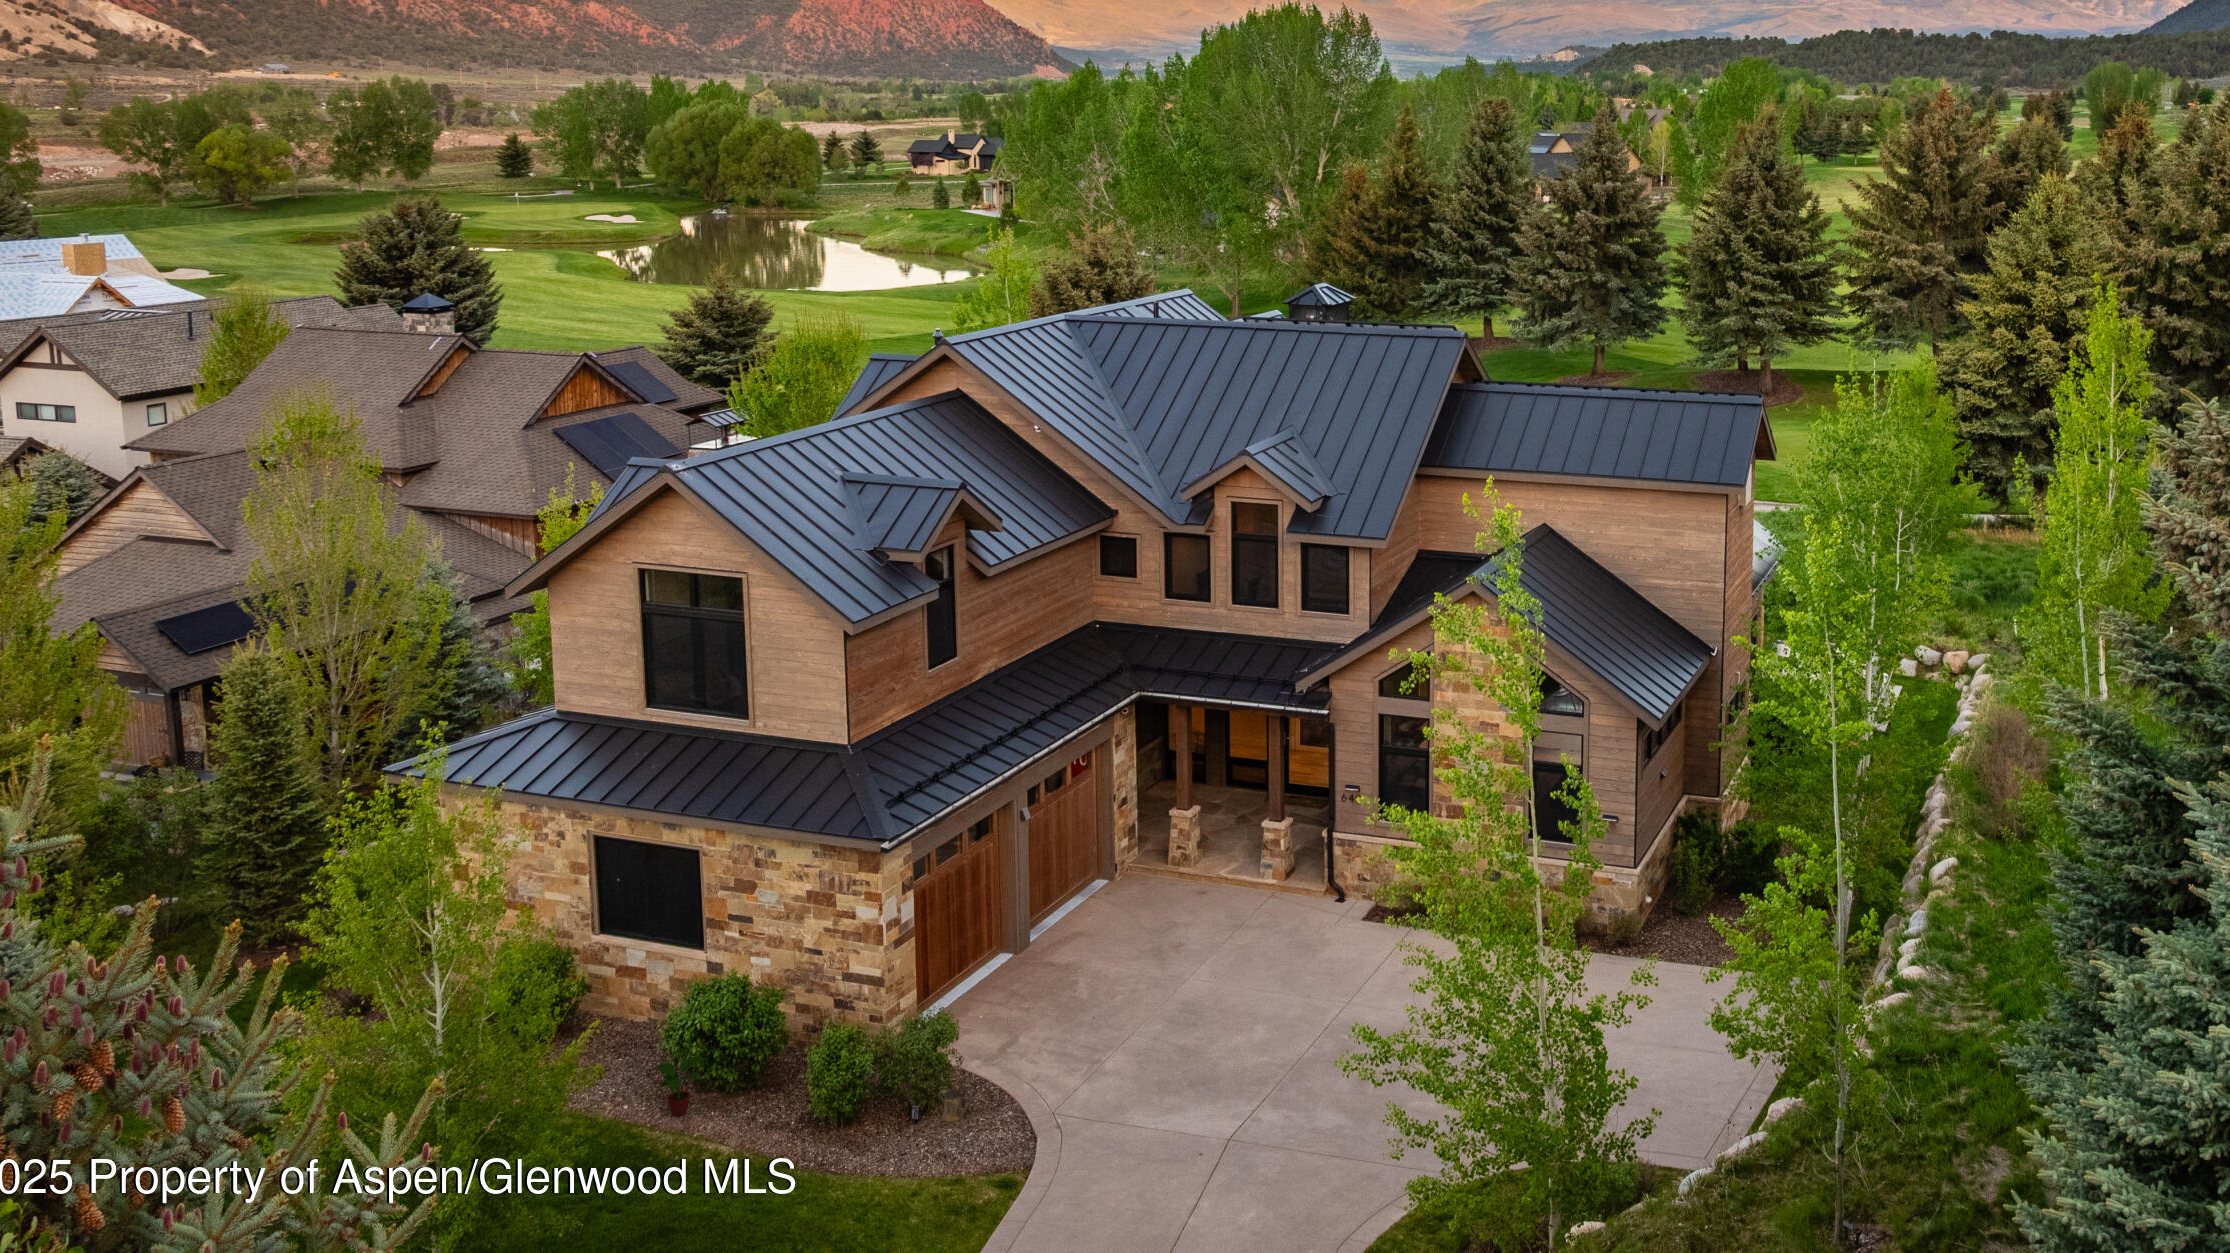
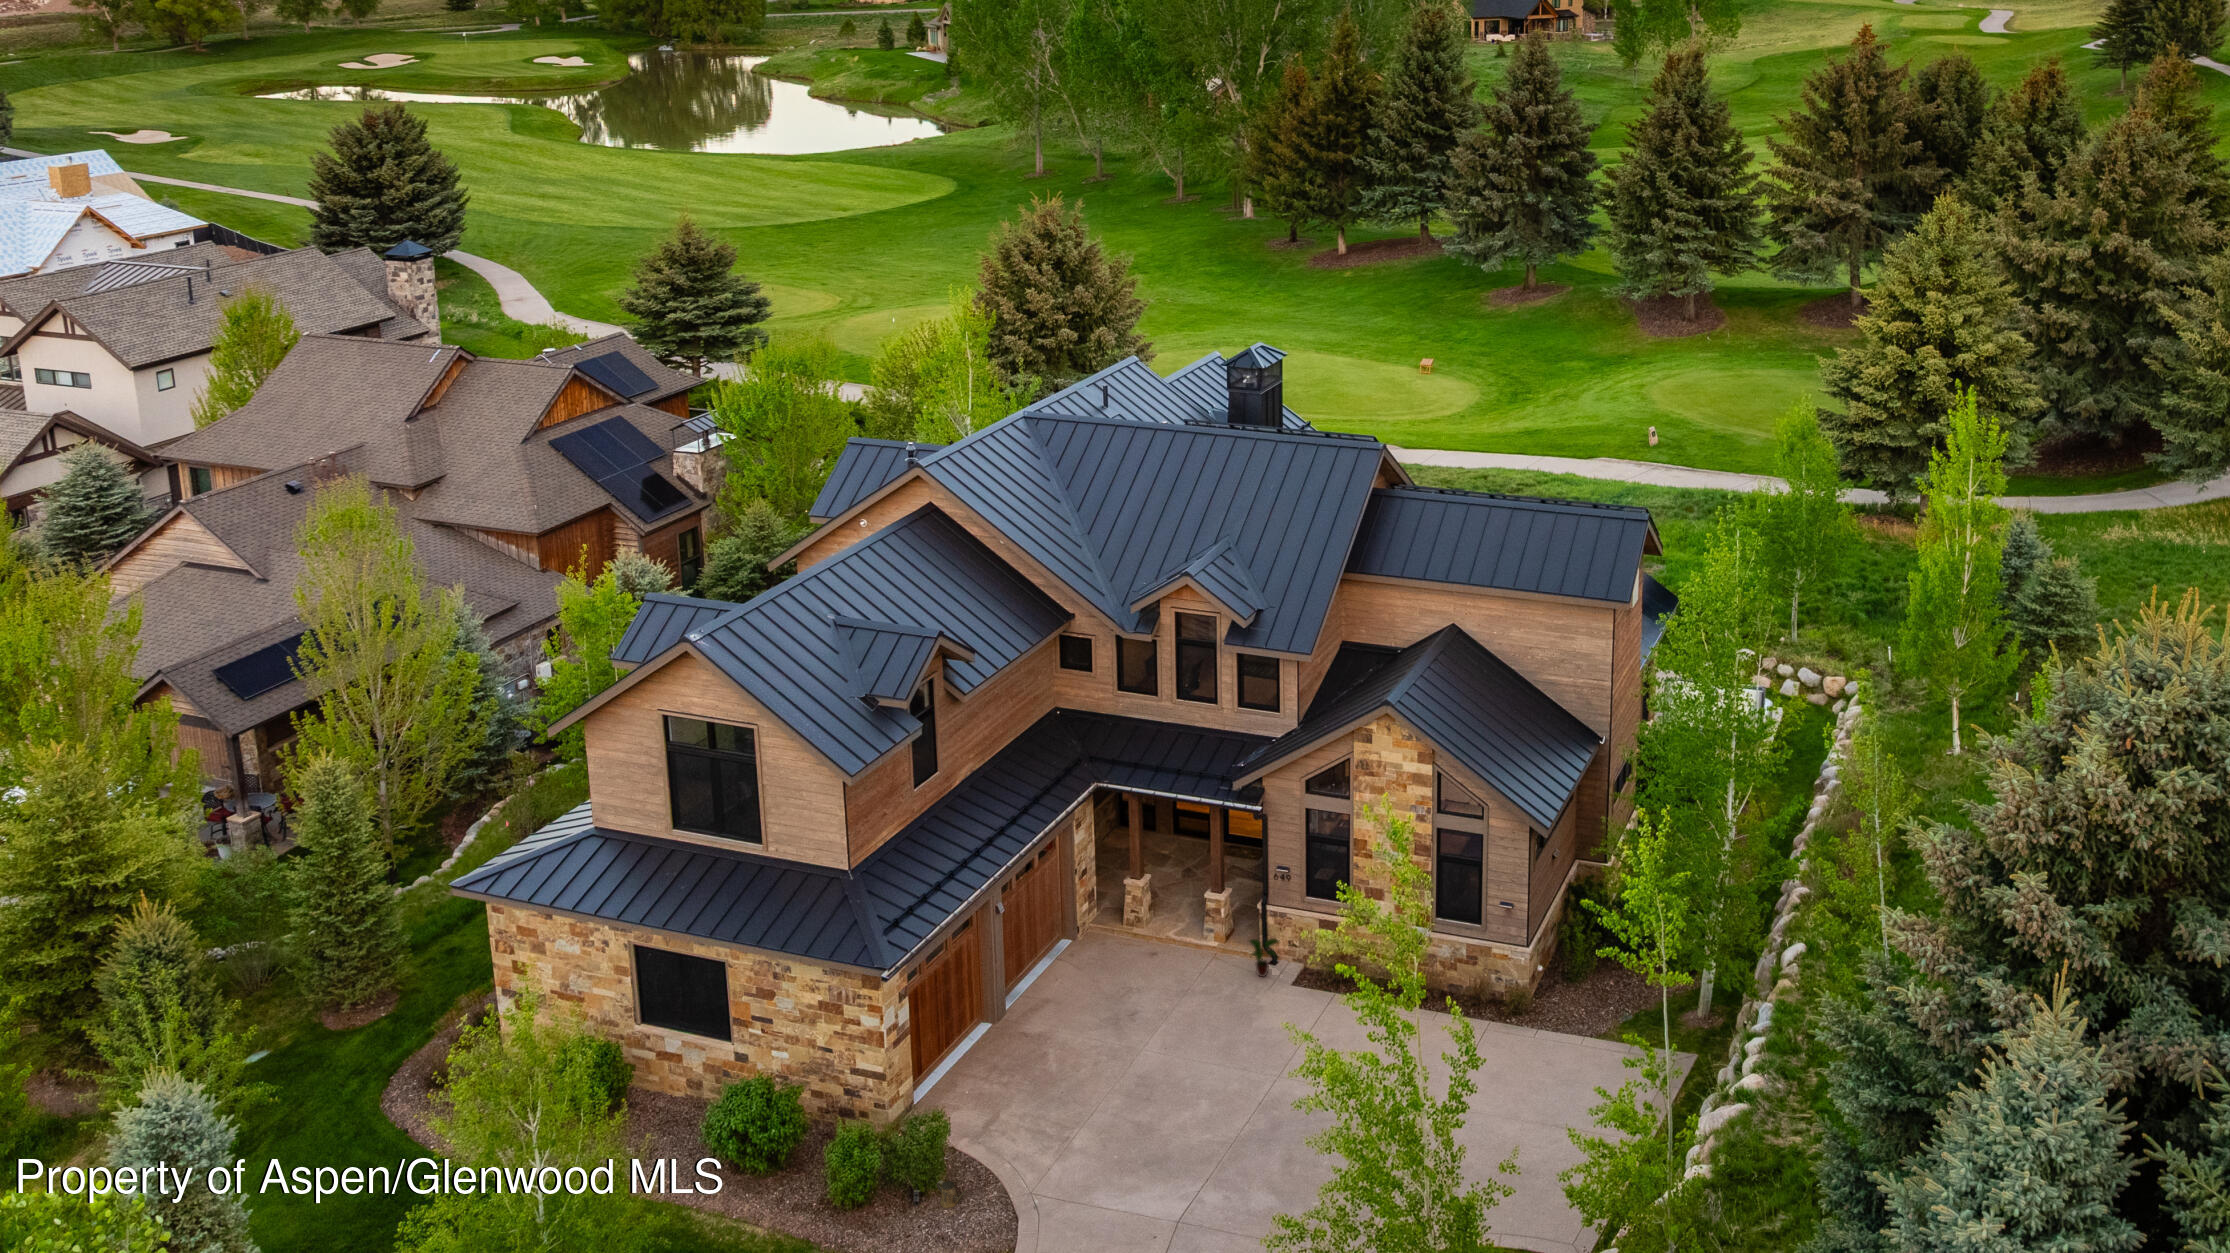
potted plant: present [652,1056,708,1116] -> present [1250,939,1280,977]

